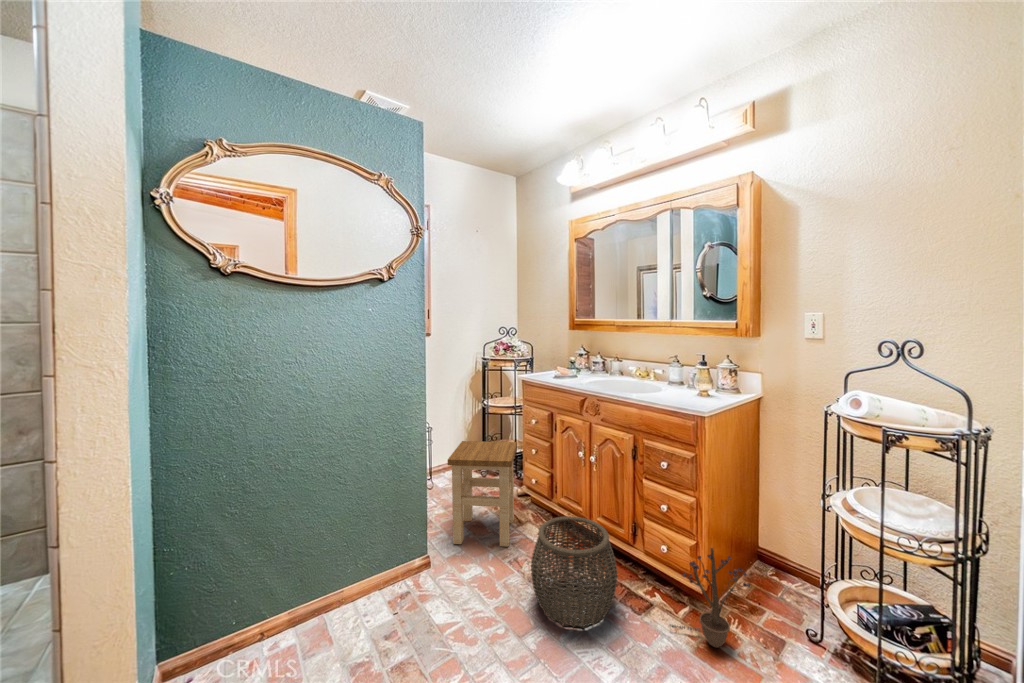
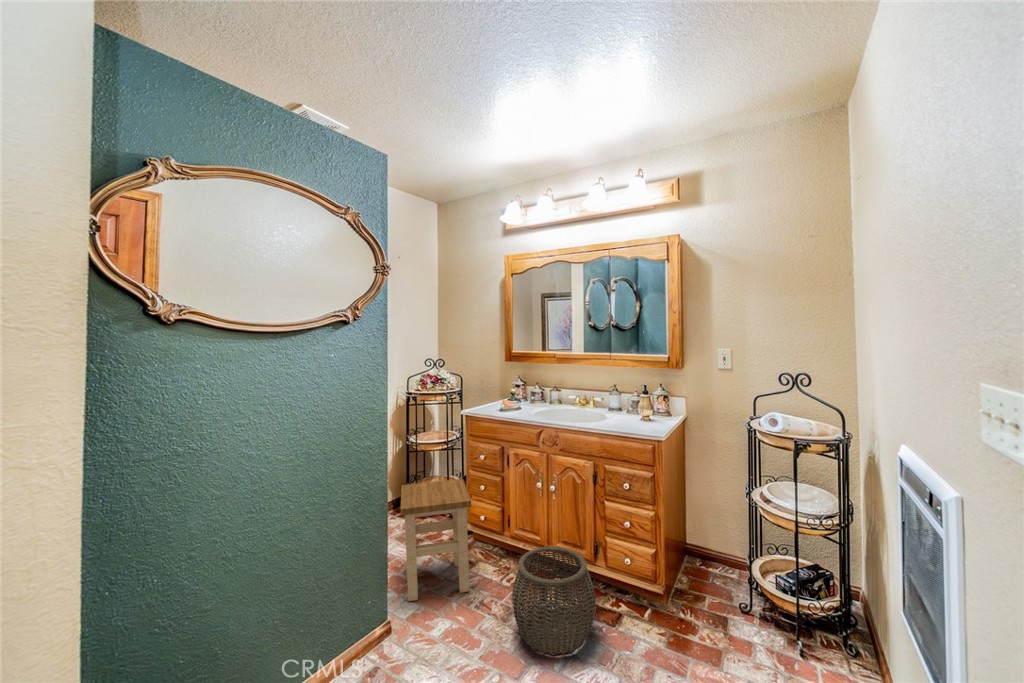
decorative plant: present [669,548,750,648] -> none [642,552,707,639]

